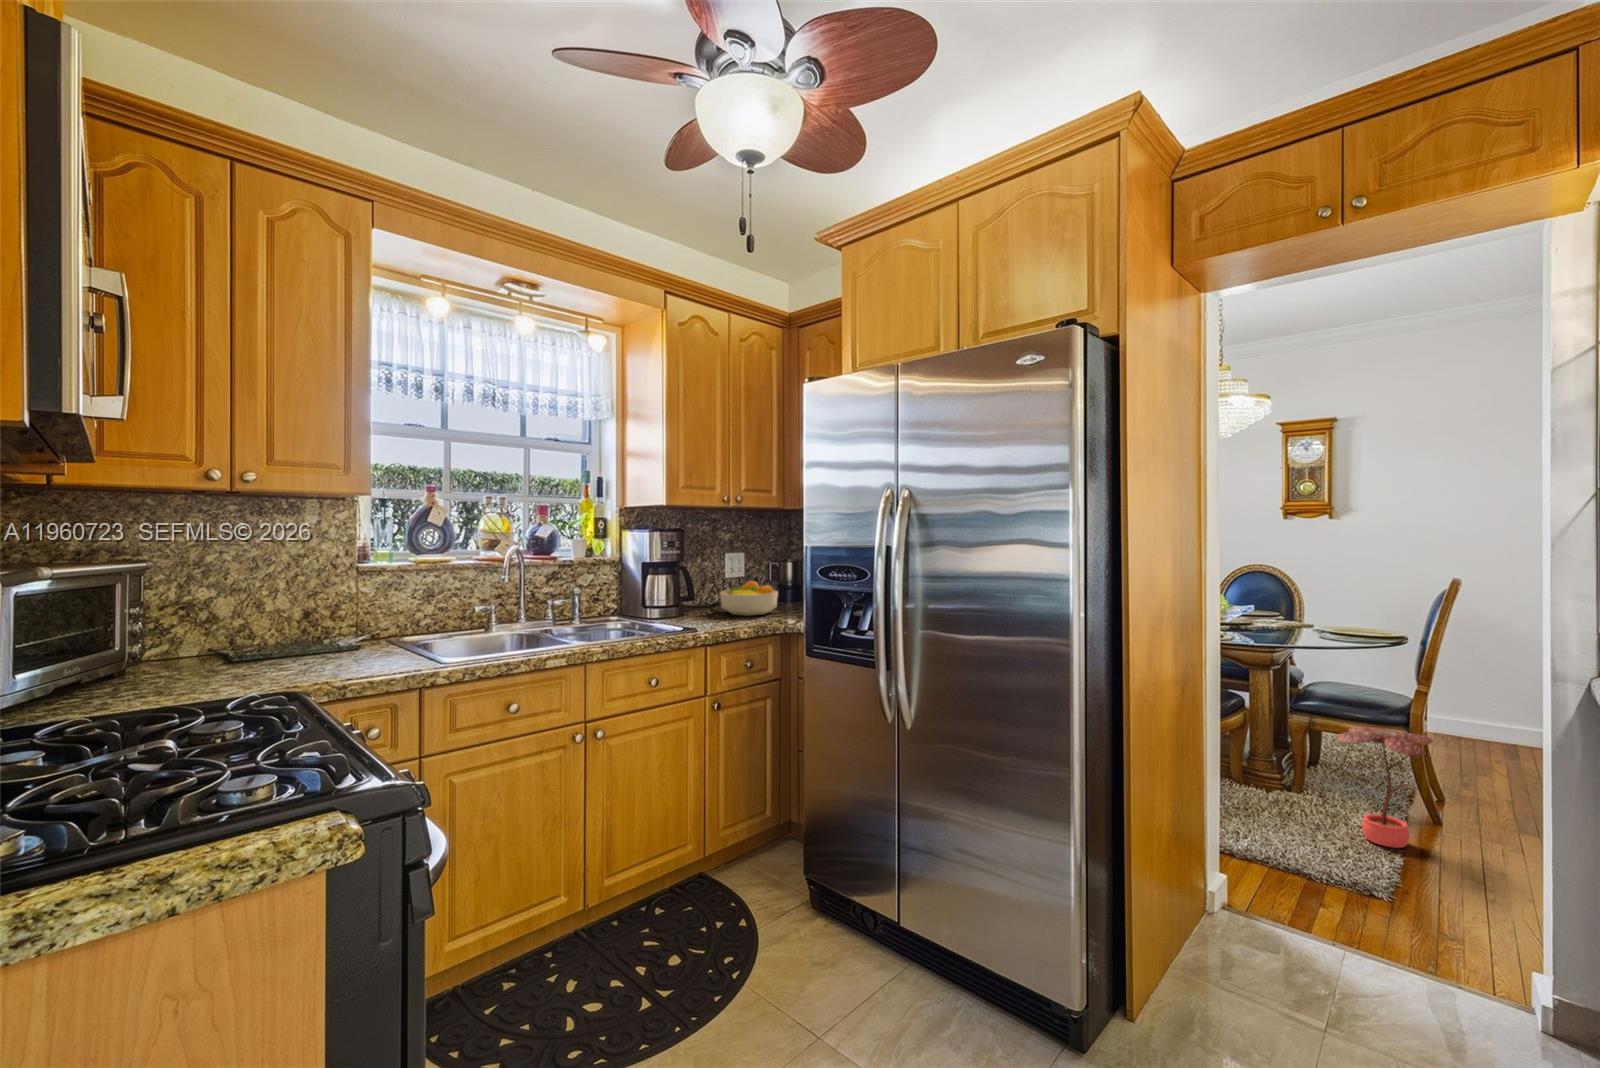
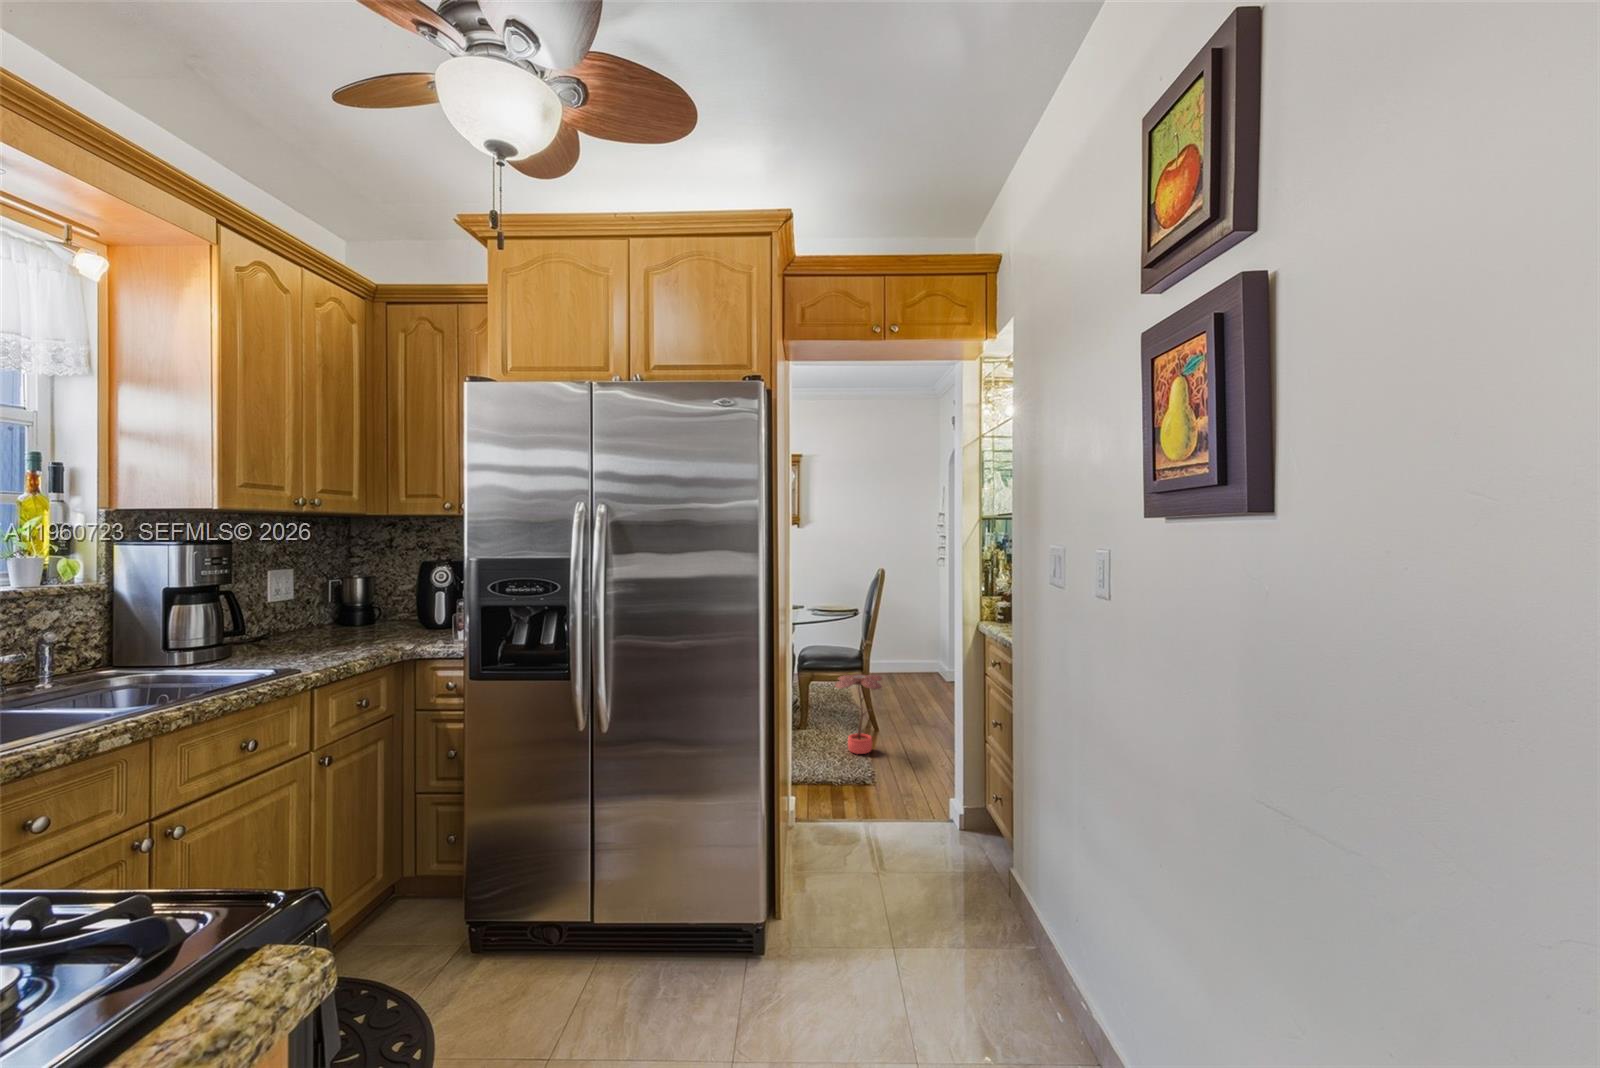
fruit bowl: present [720,581,778,616] -> none [282,603,367,647]

